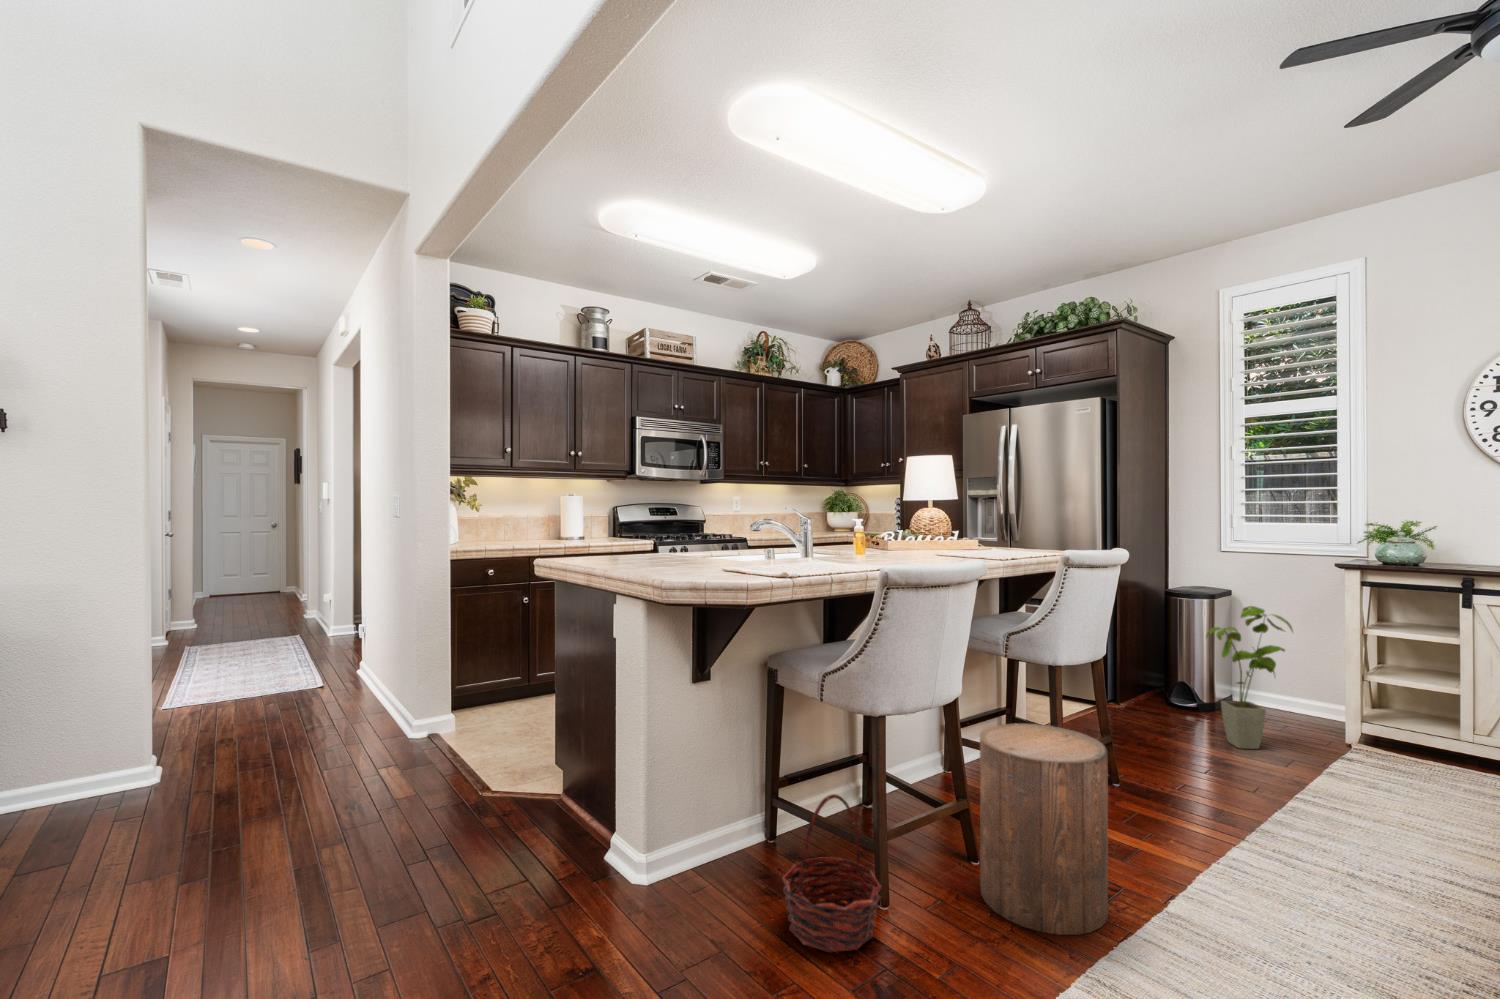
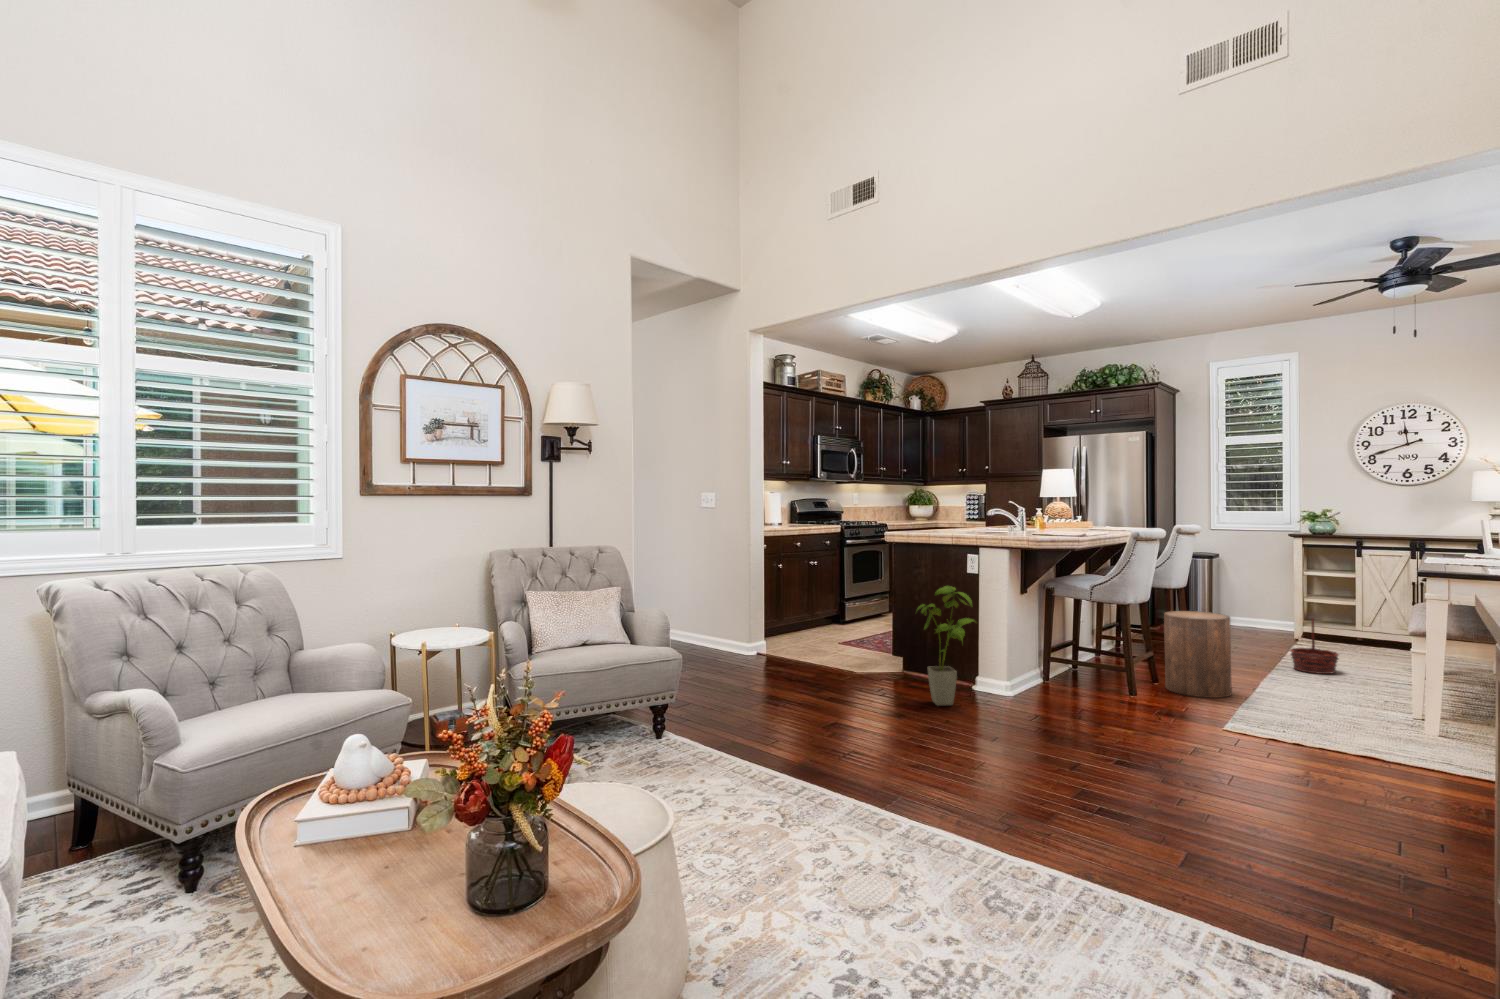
house plant: present [1206,606,1293,749] -> present [917,586,976,706]
basket: present [782,794,881,952] -> present [1290,618,1339,674]

